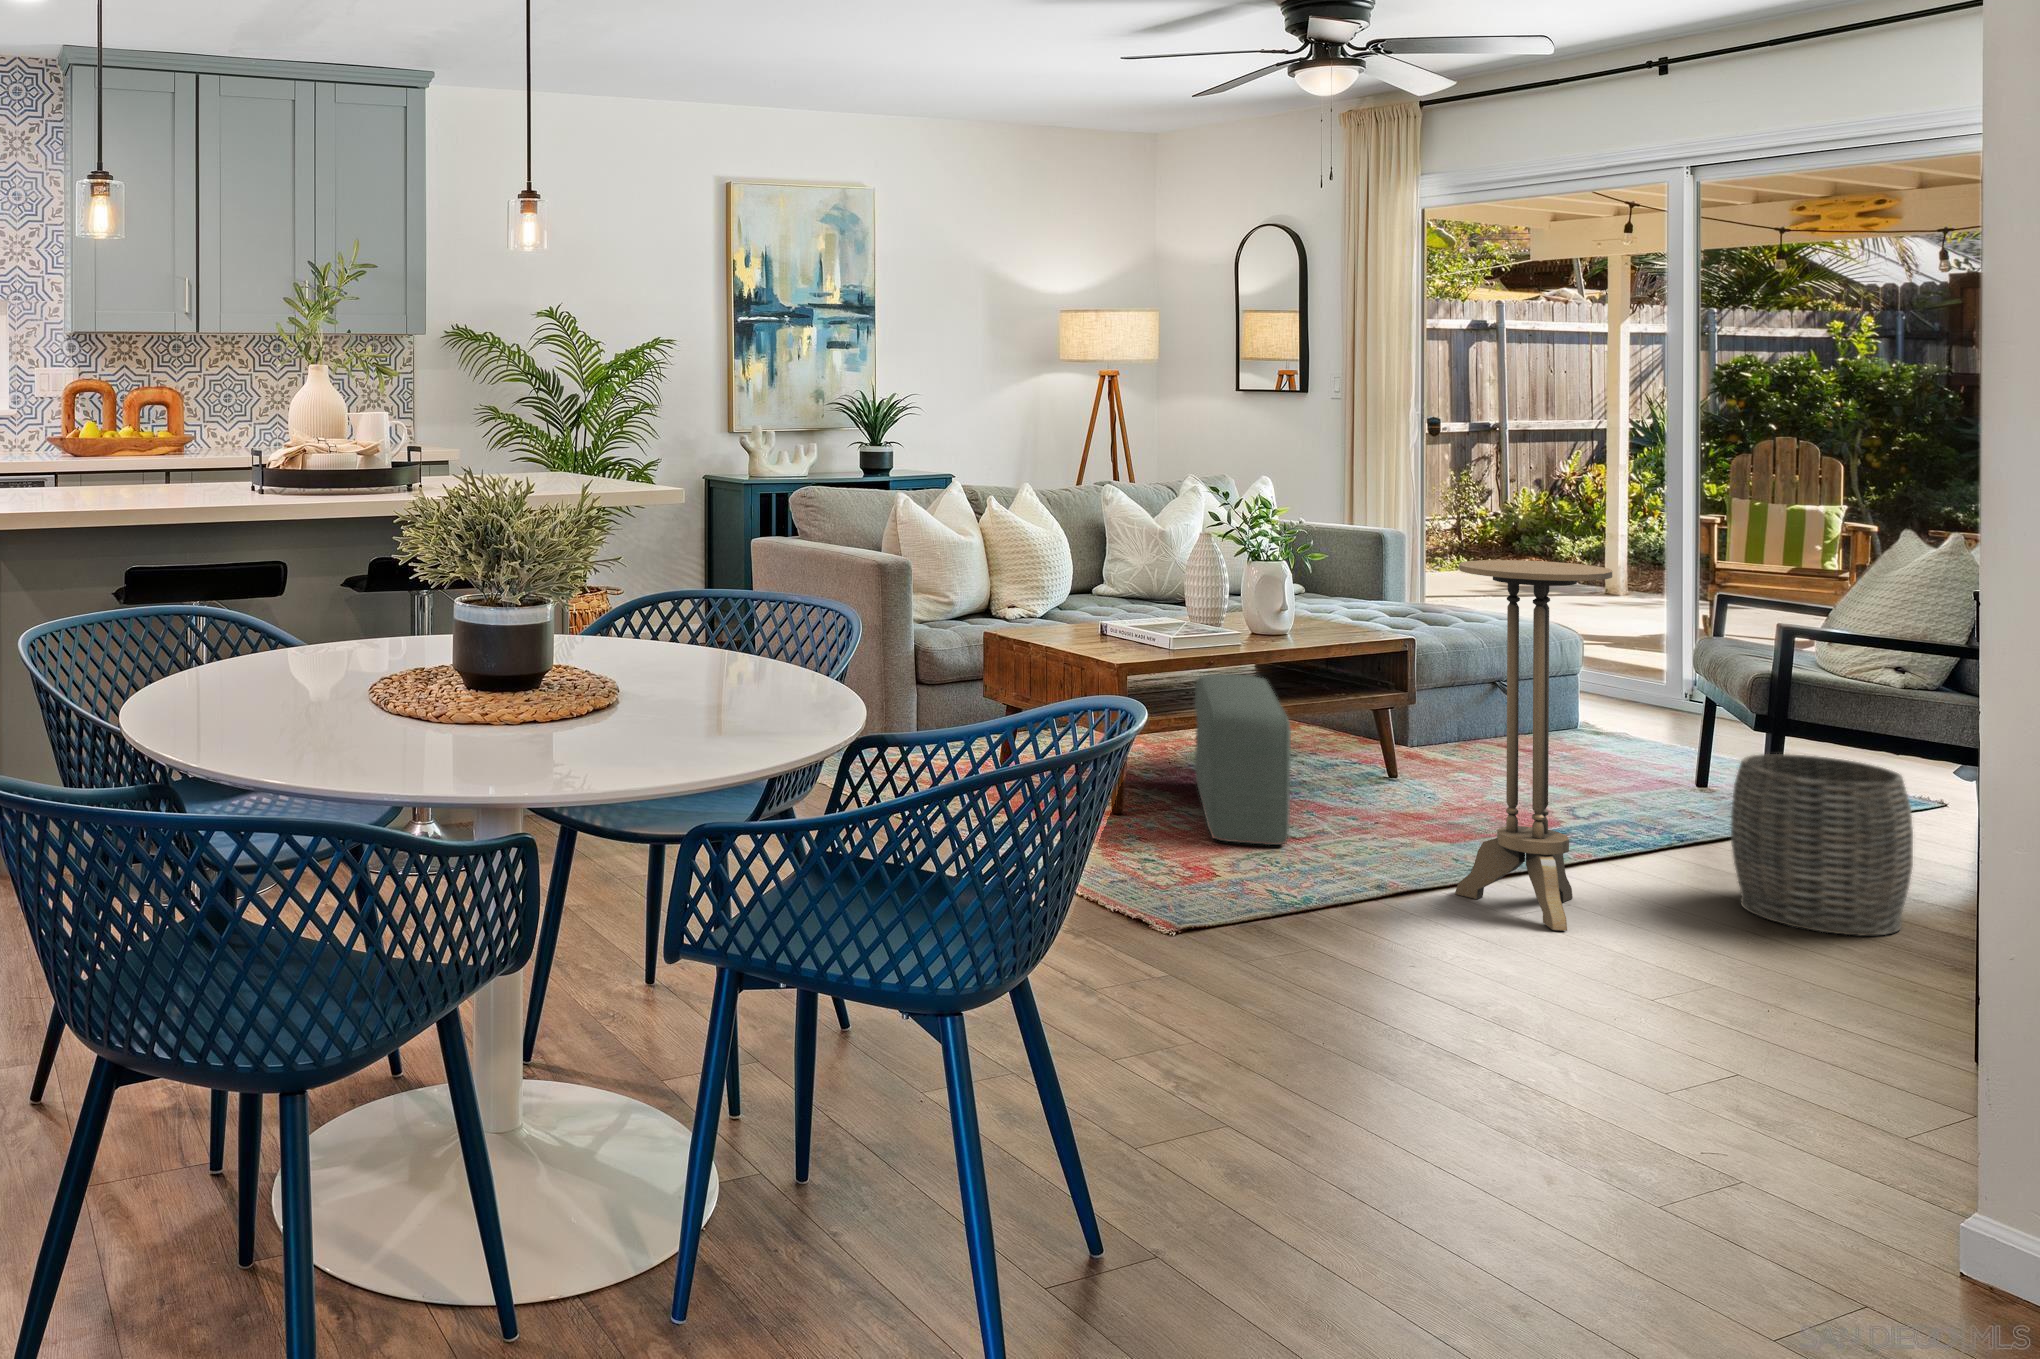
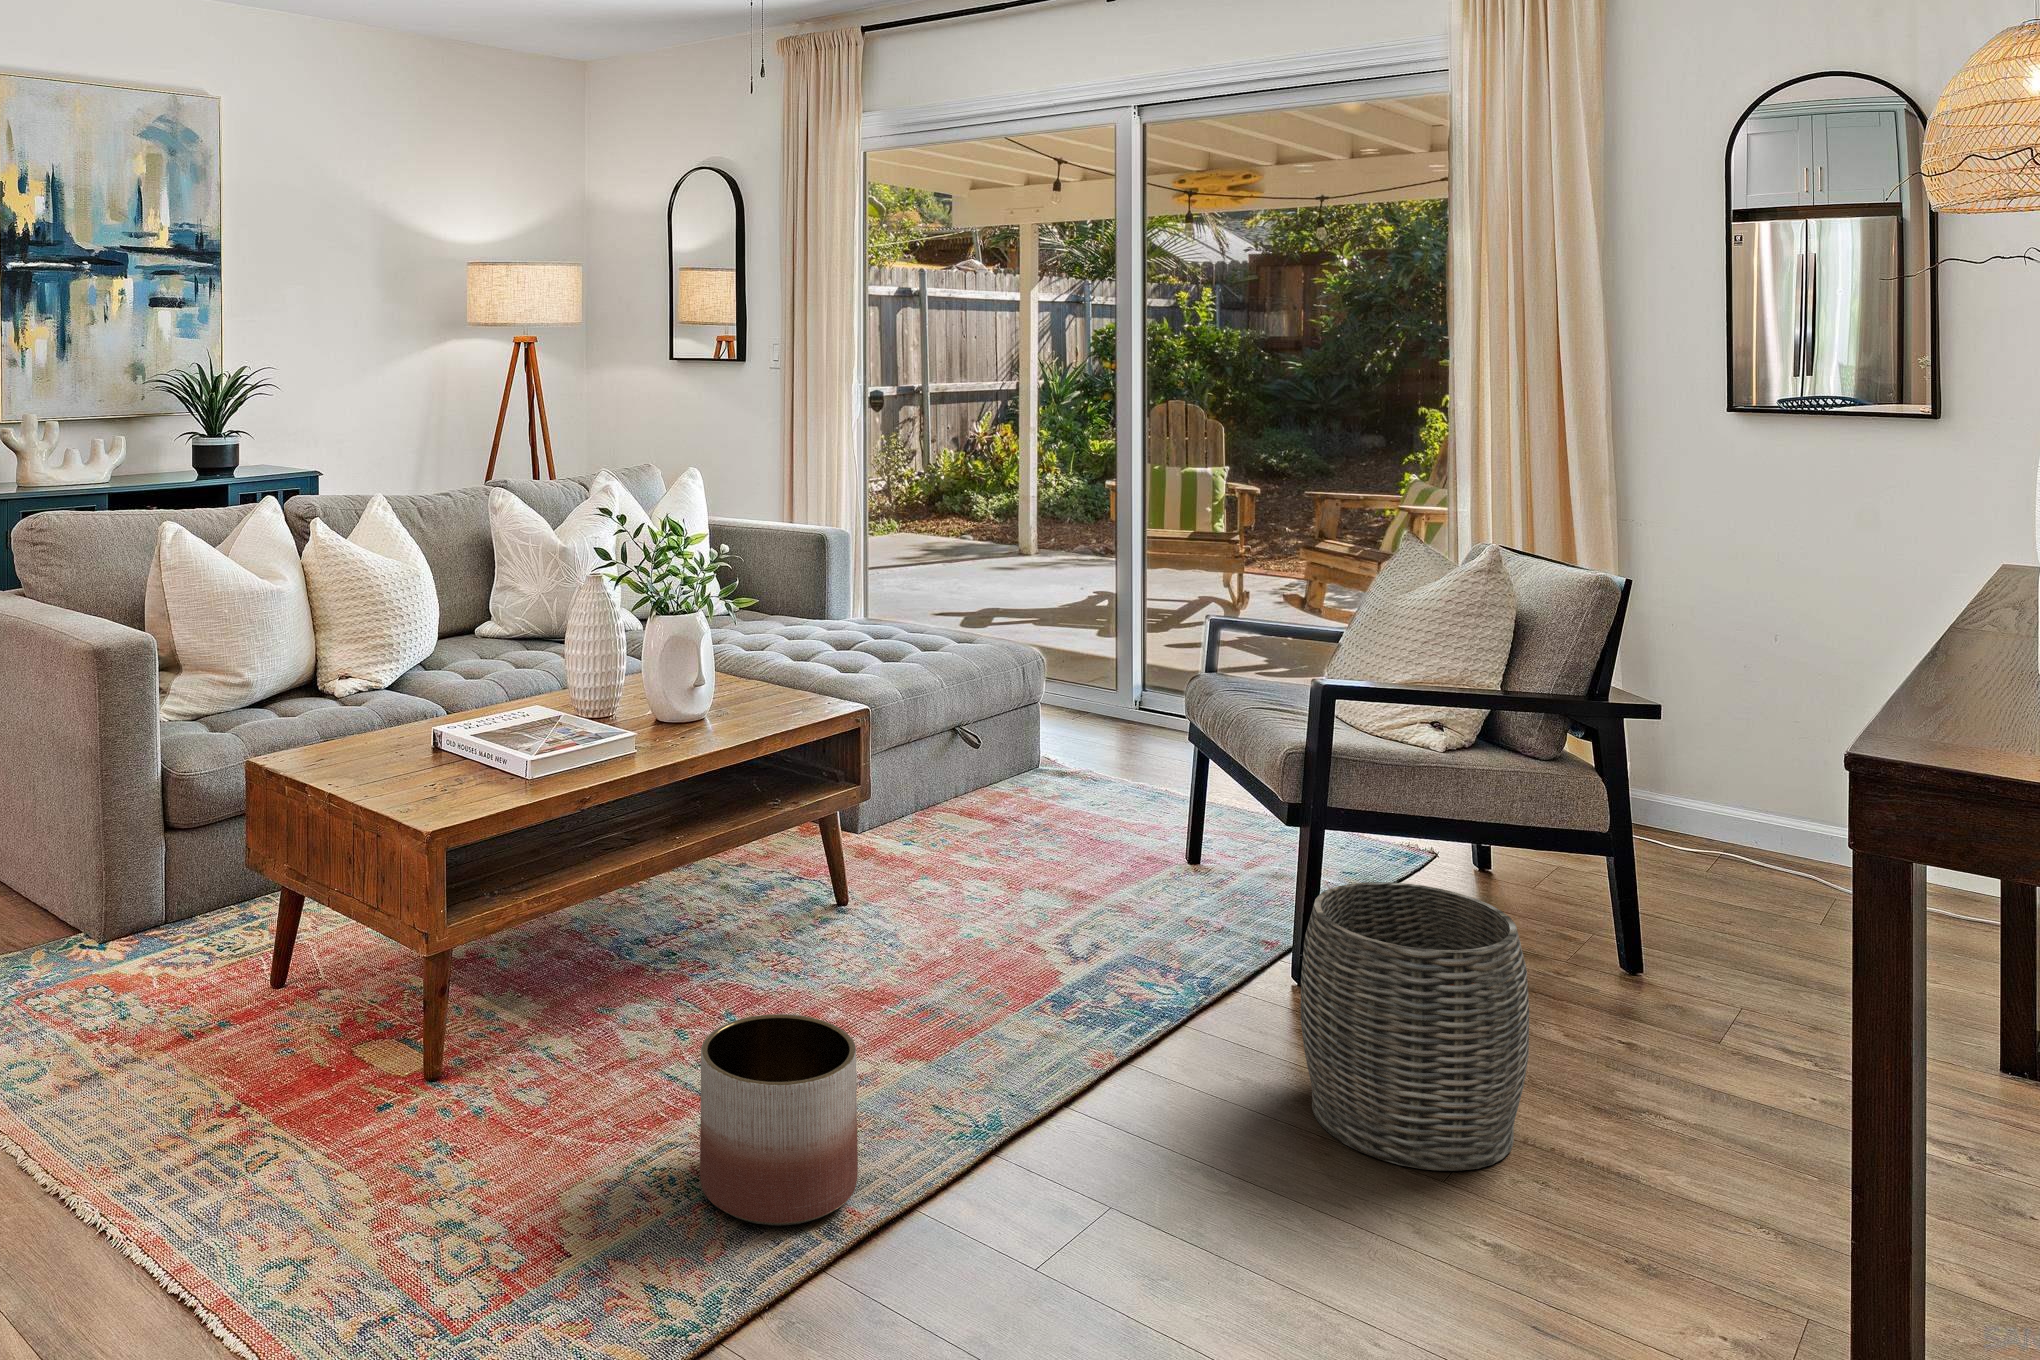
side table: present [1455,560,1612,931] -> none [953,642,1180,1264]
pouf: present [1195,674,1291,845] -> none [583,784,711,1099]
planter: none [1284,785,1388,894] -> present [700,1014,858,1225]

